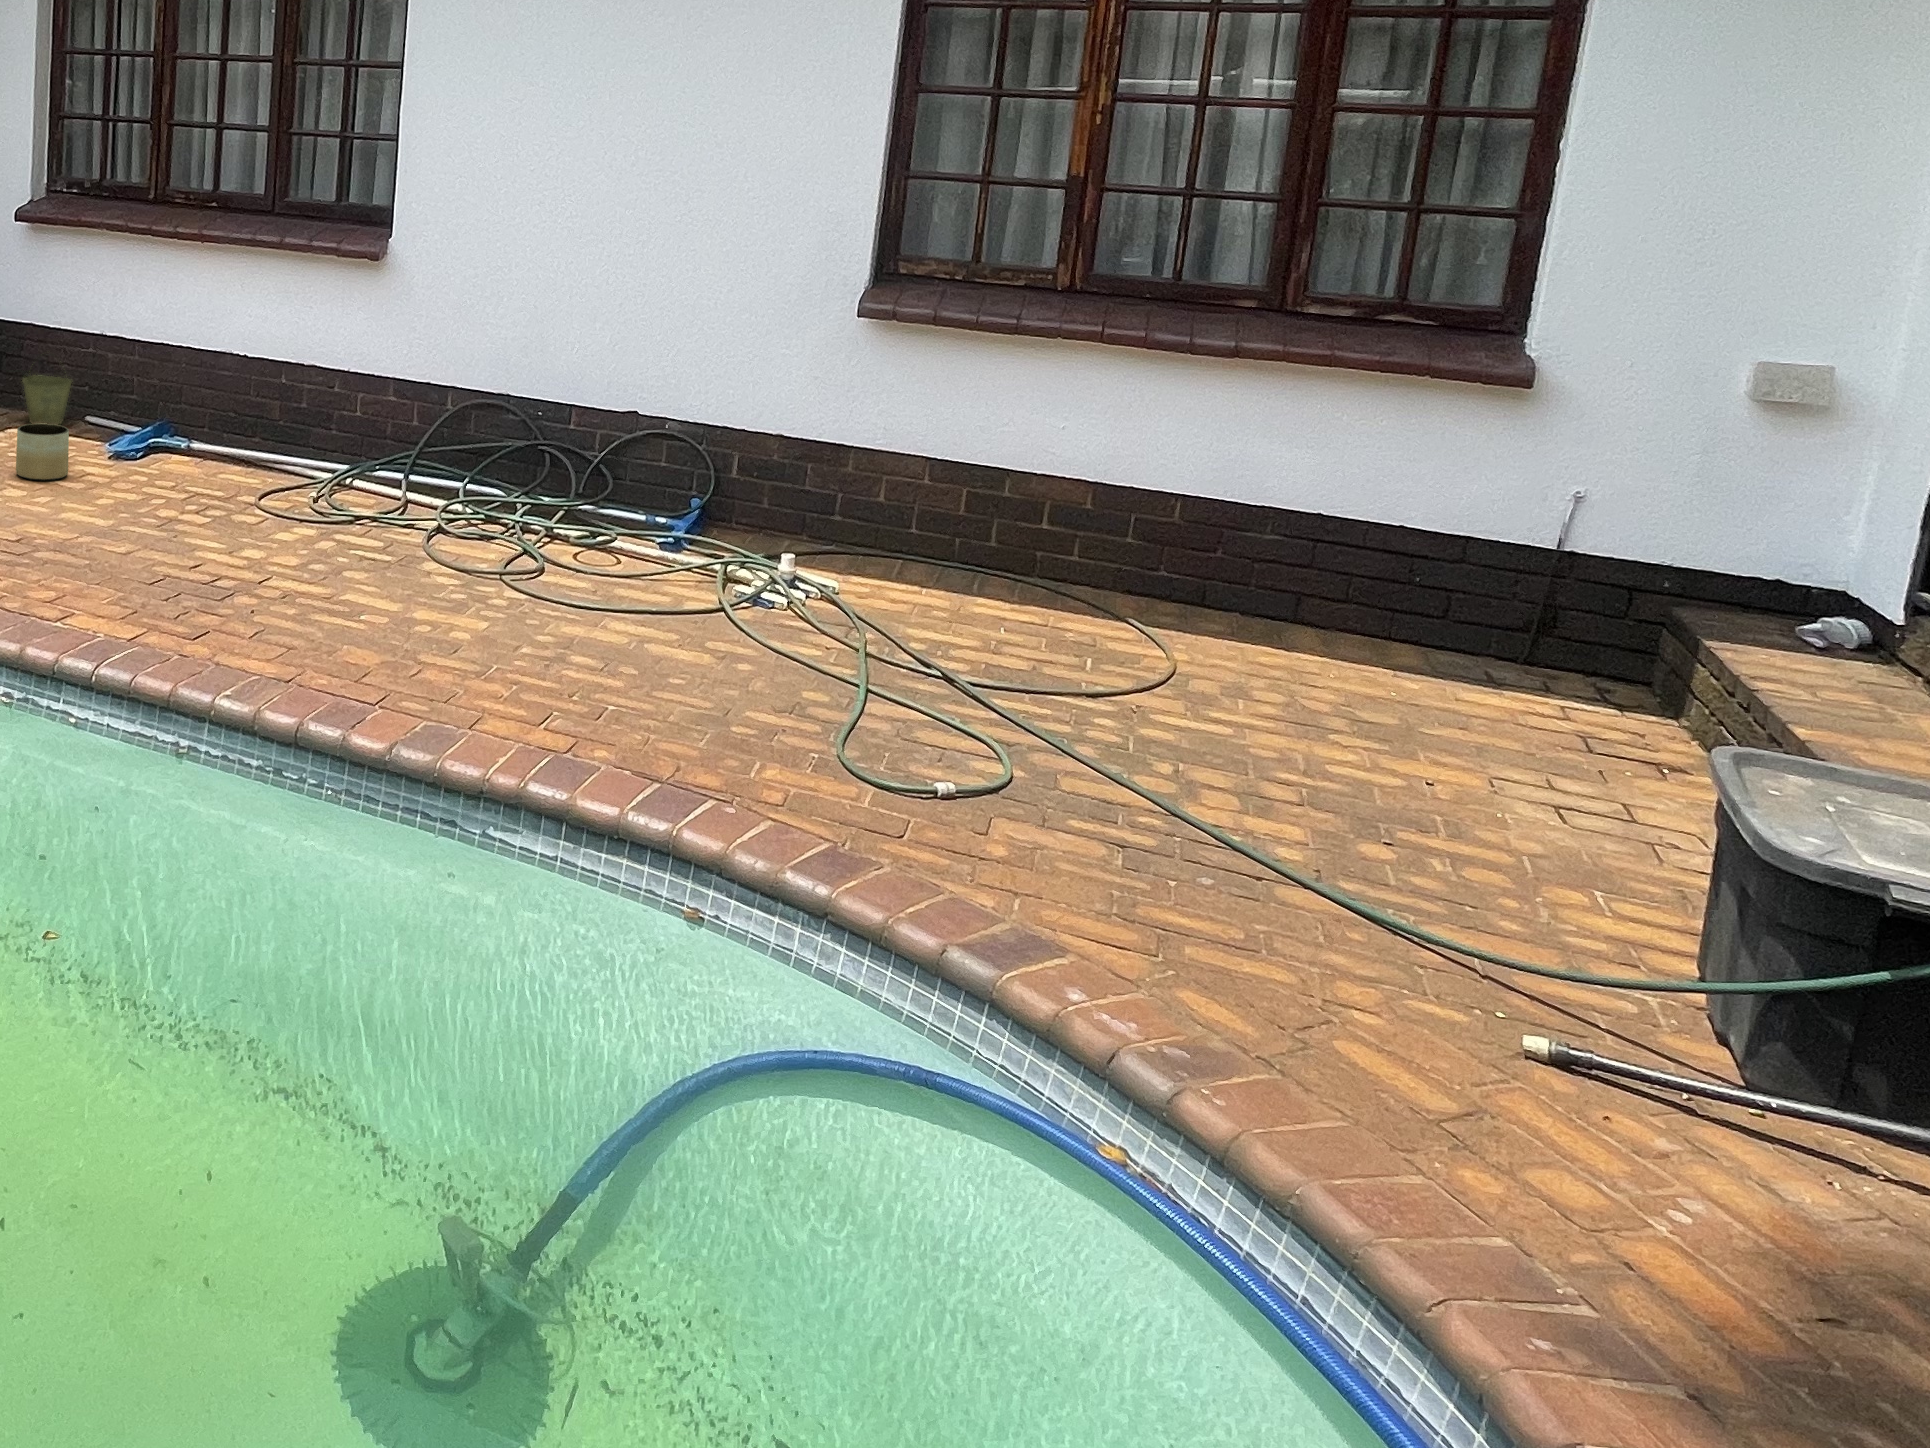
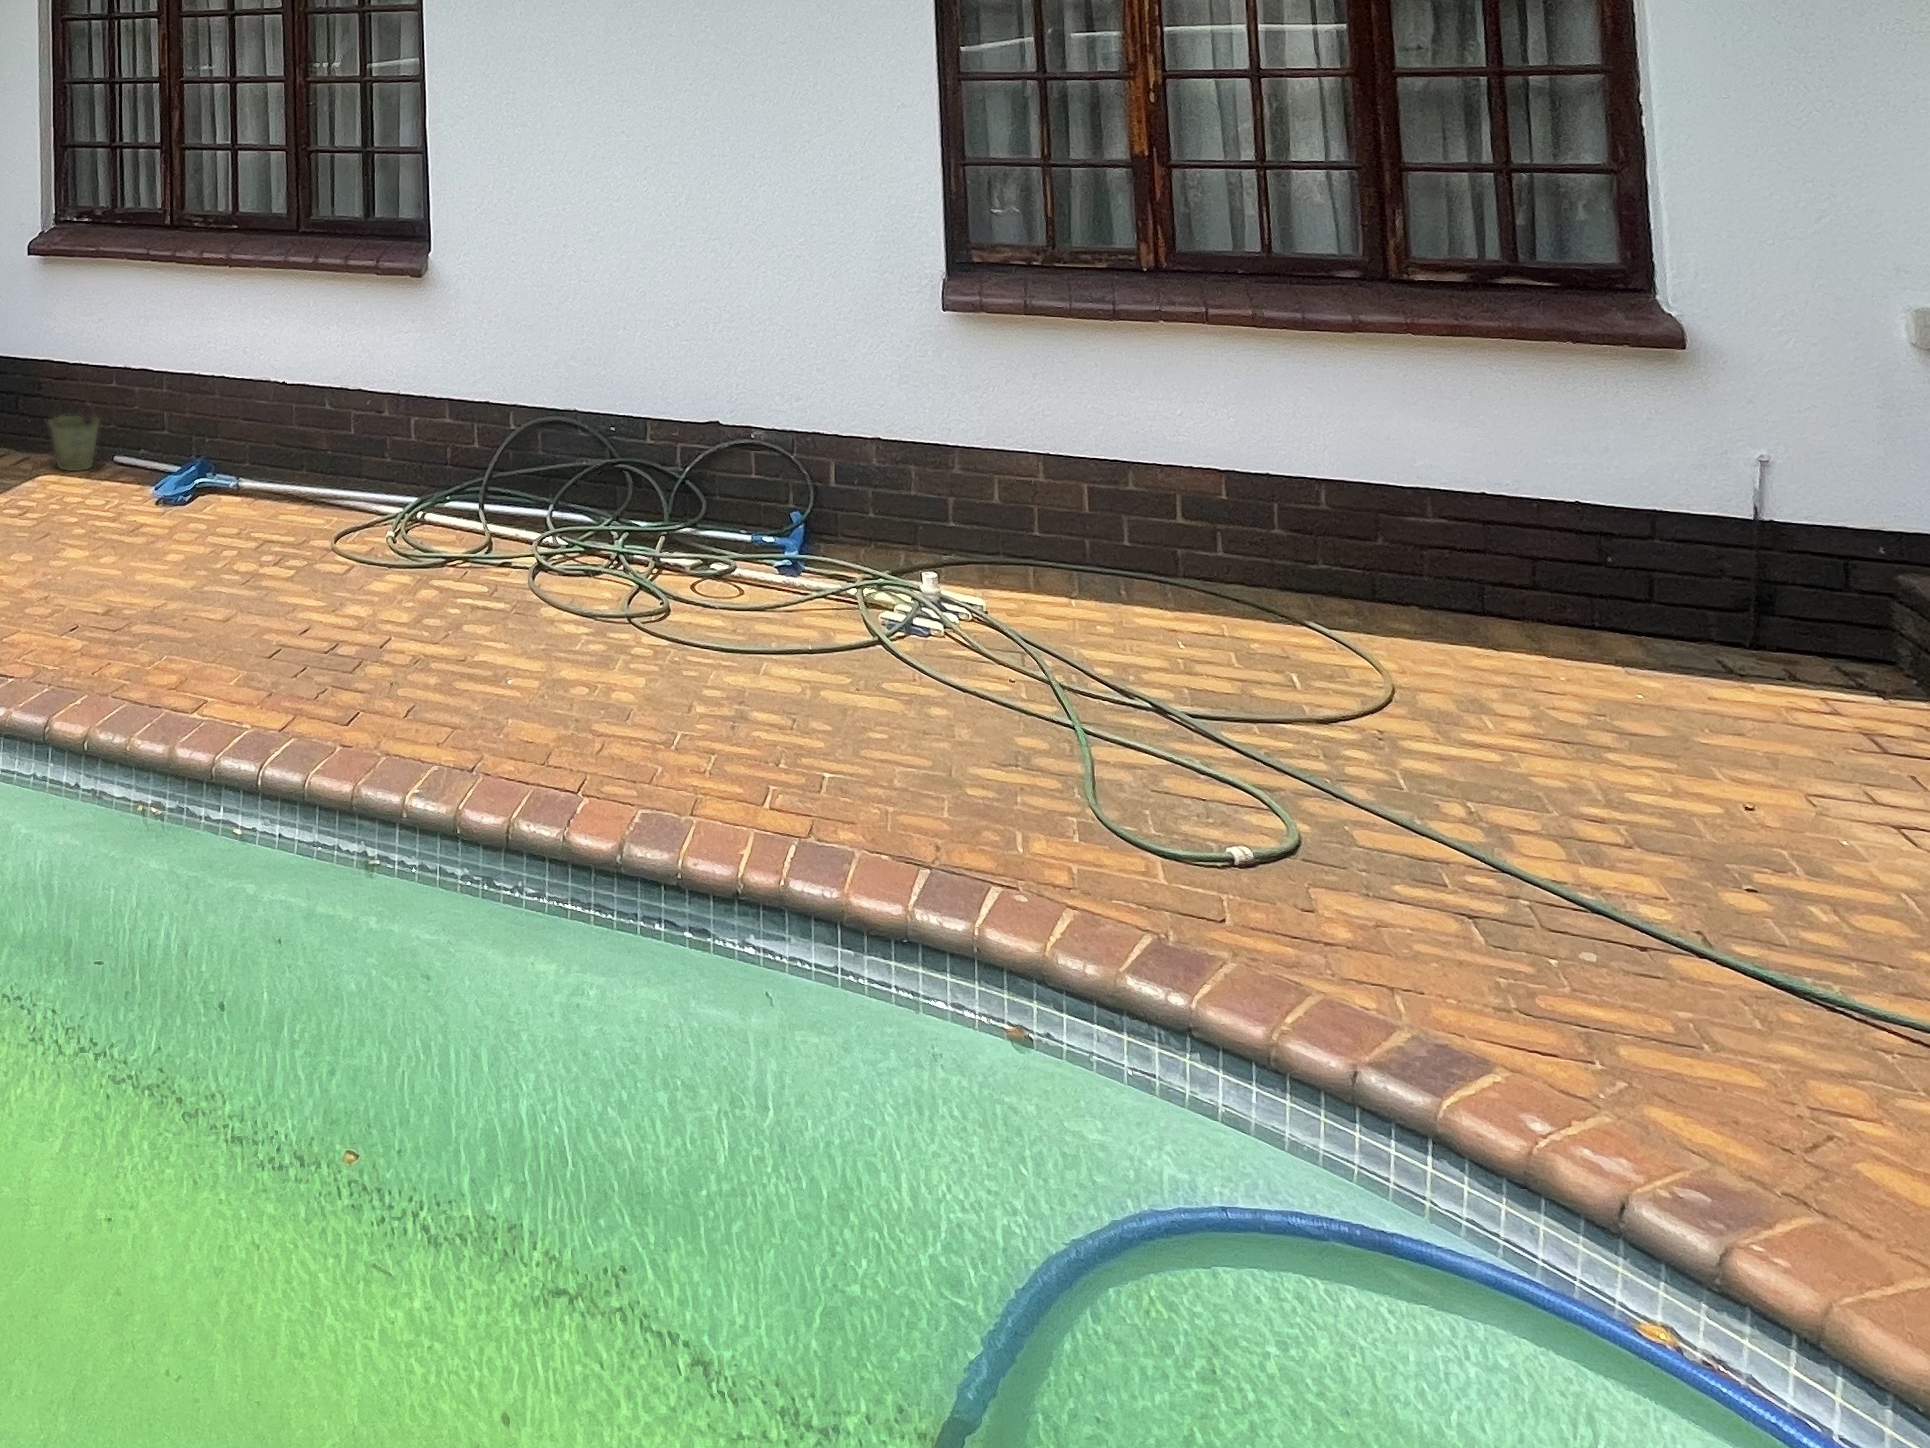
planter: present [16,423,69,481] -> none [71,473,126,537]

